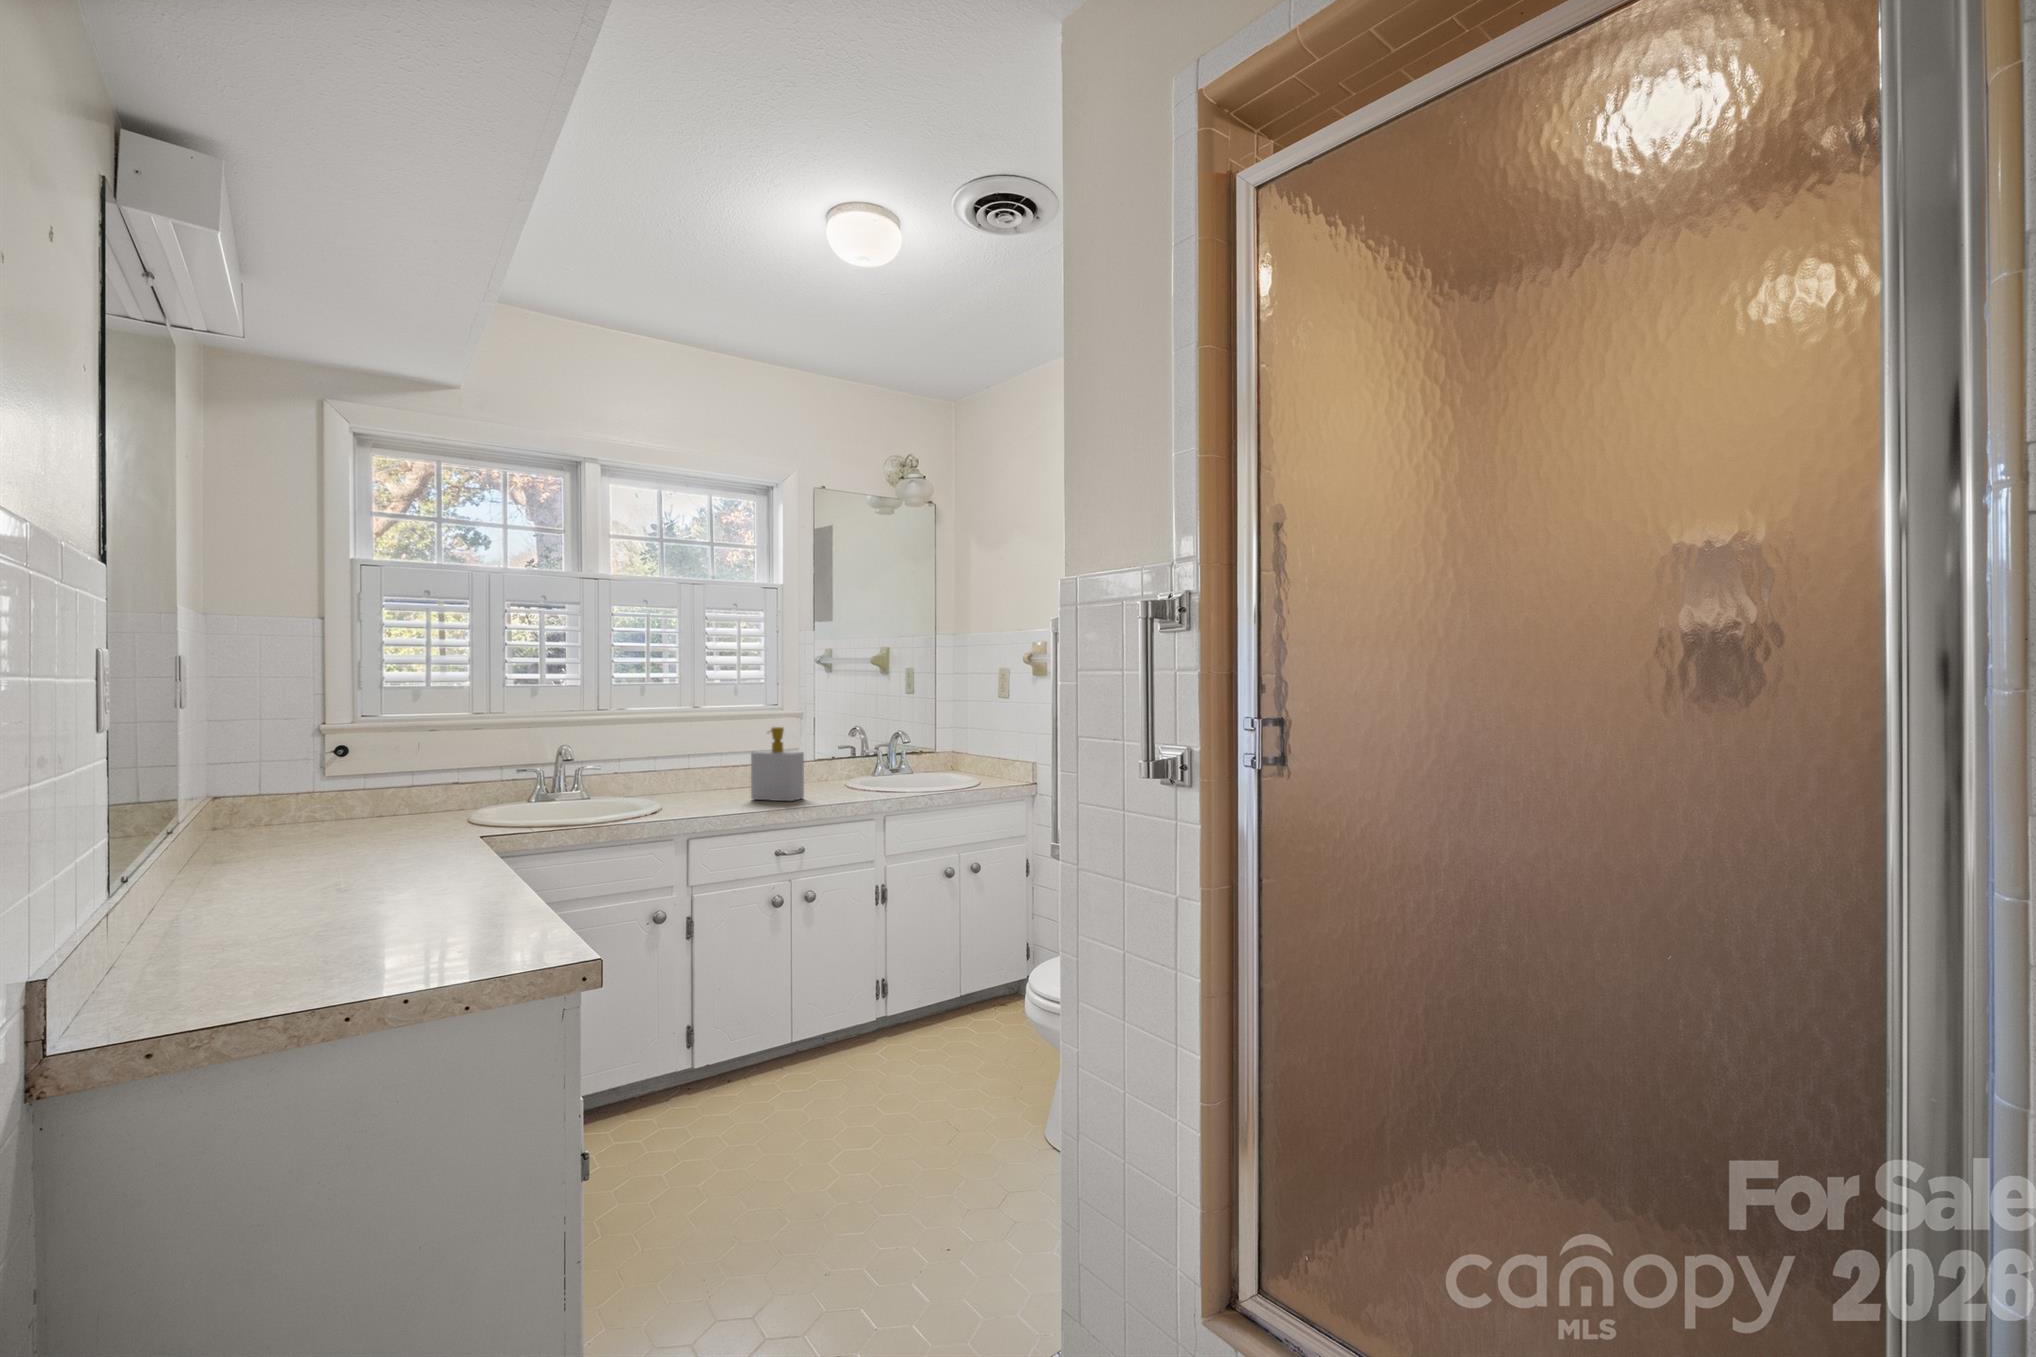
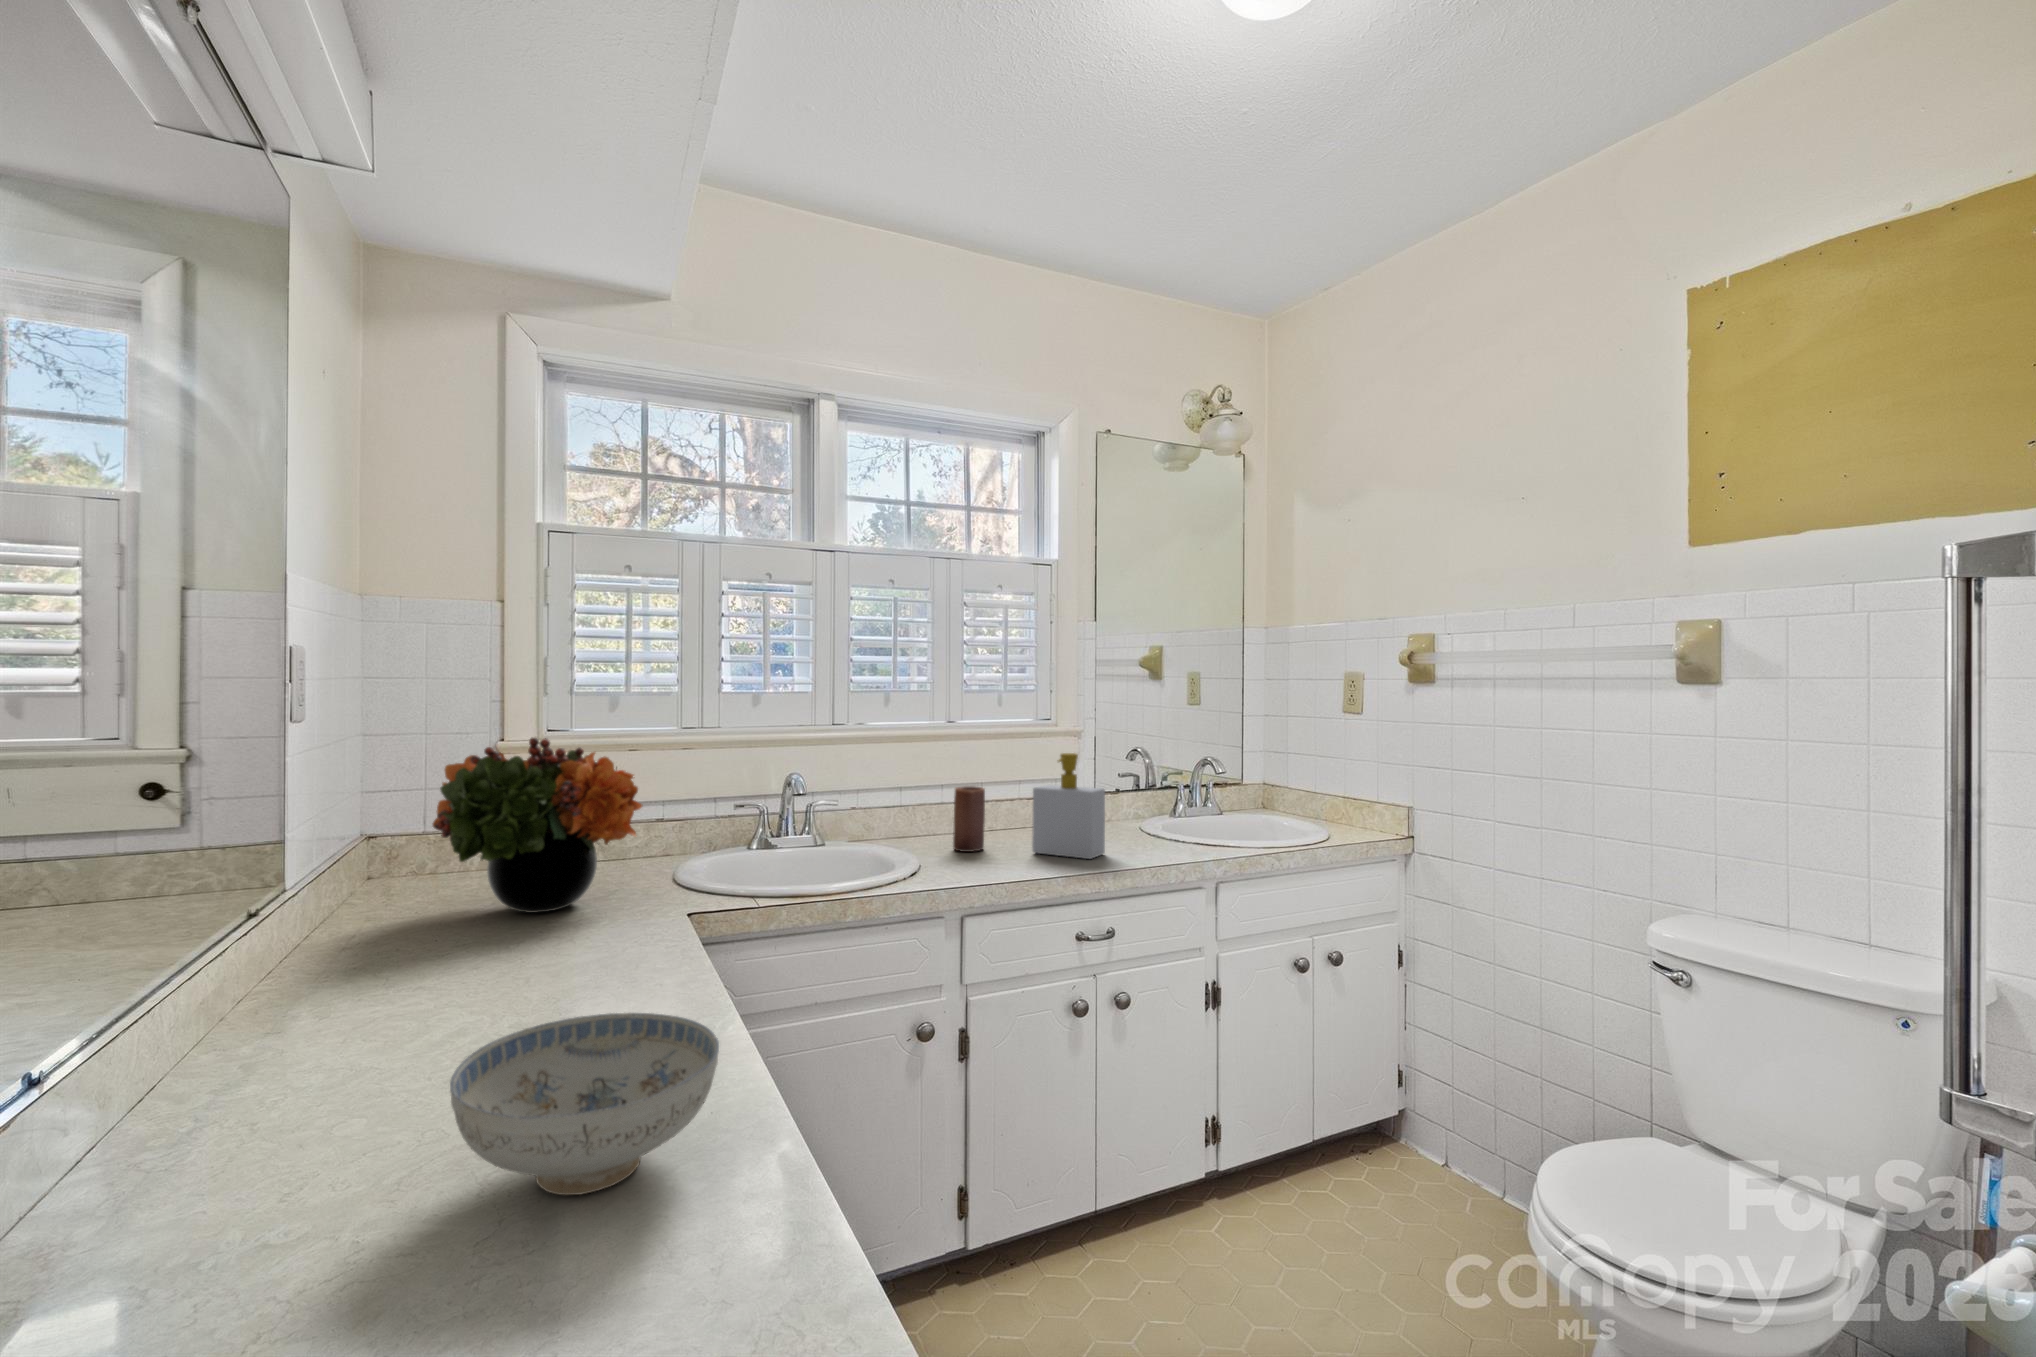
flower arrangement: none [276,719,444,842] -> present [433,737,642,913]
candle: none [693,753,717,801] -> present [953,786,985,852]
ceramic bowl: none [345,853,489,927] -> present [450,1013,719,1195]

